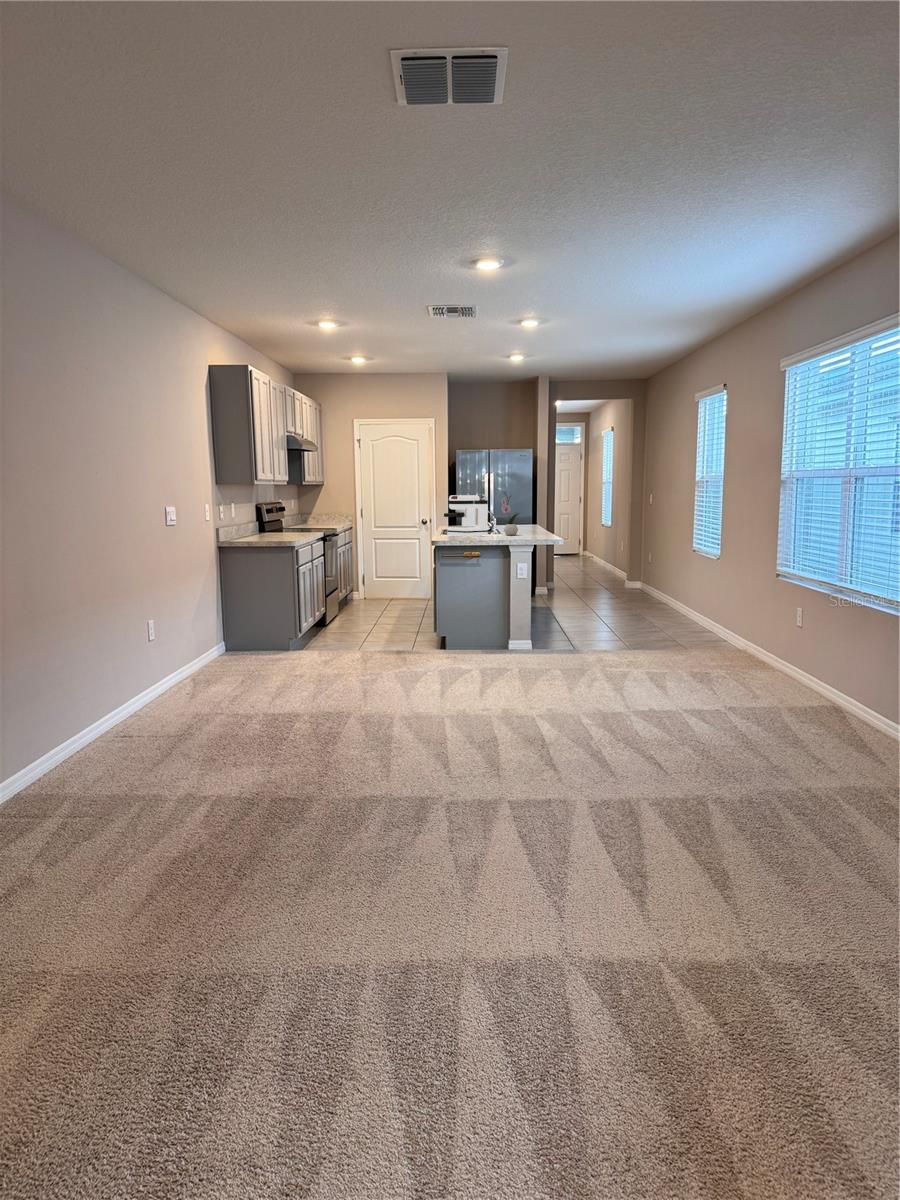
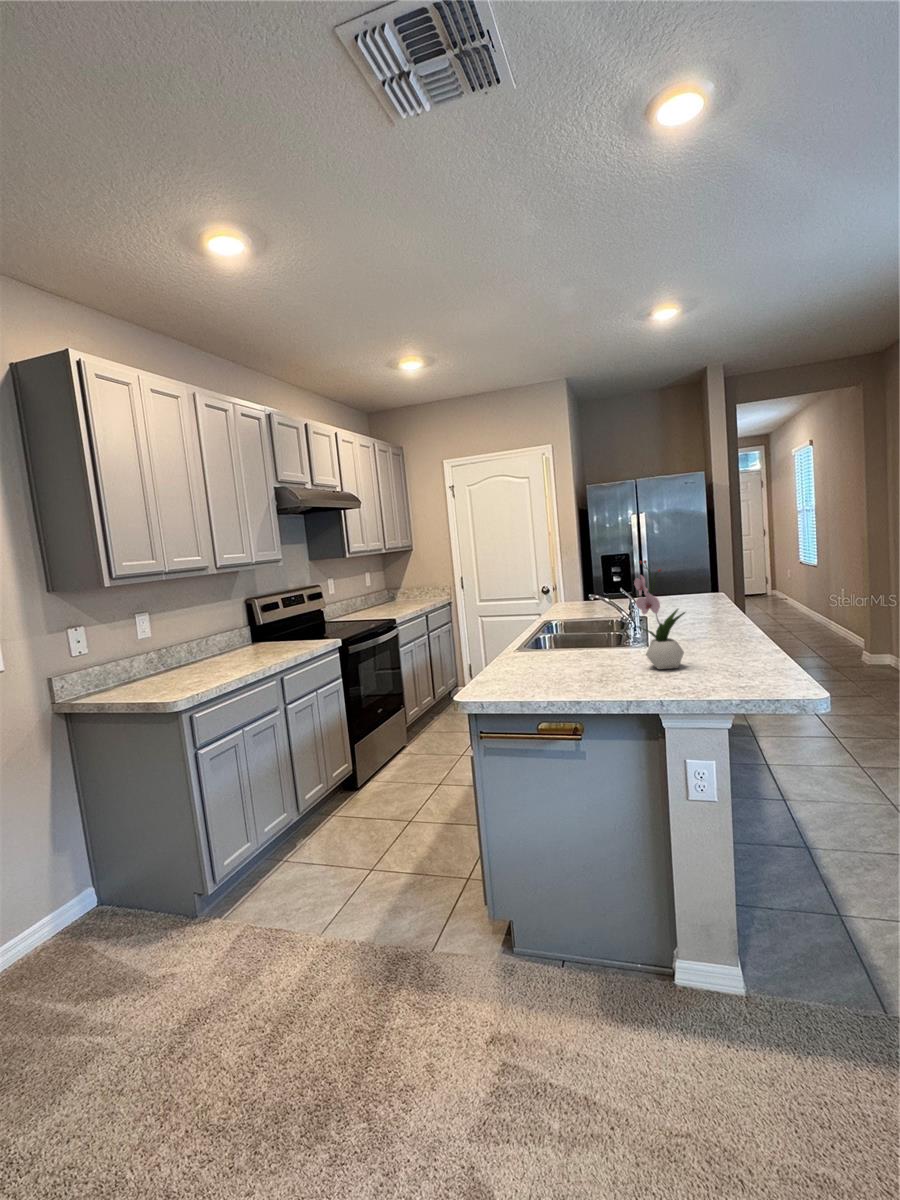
coffee maker: present [444,495,488,537] -> none [492,573,605,681]

